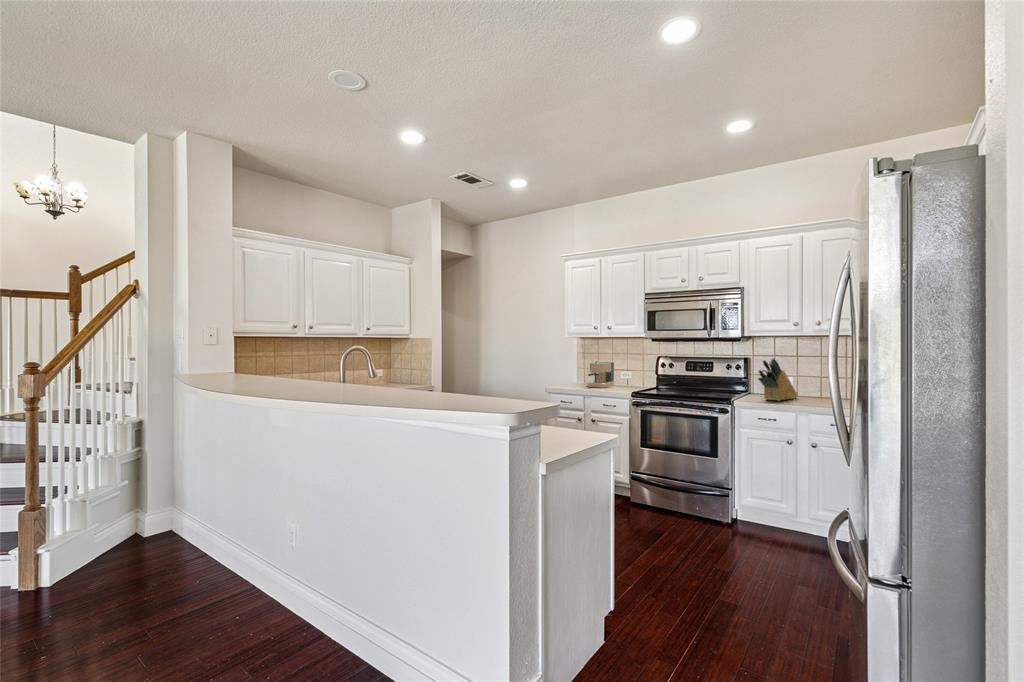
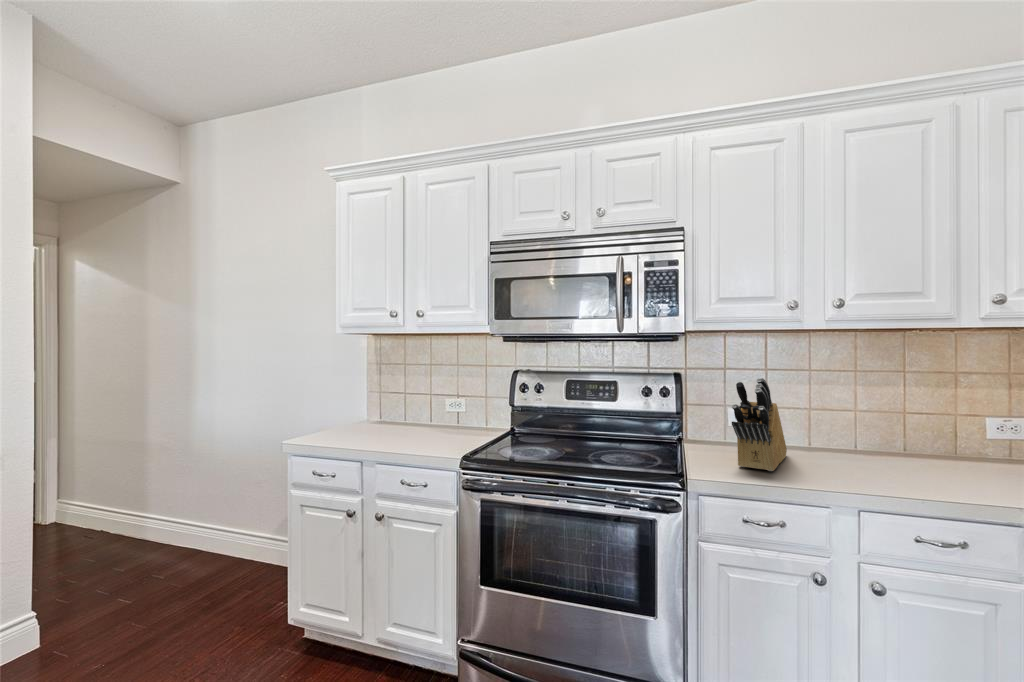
coffee maker: present [587,361,614,388] -> none [376,381,433,436]

